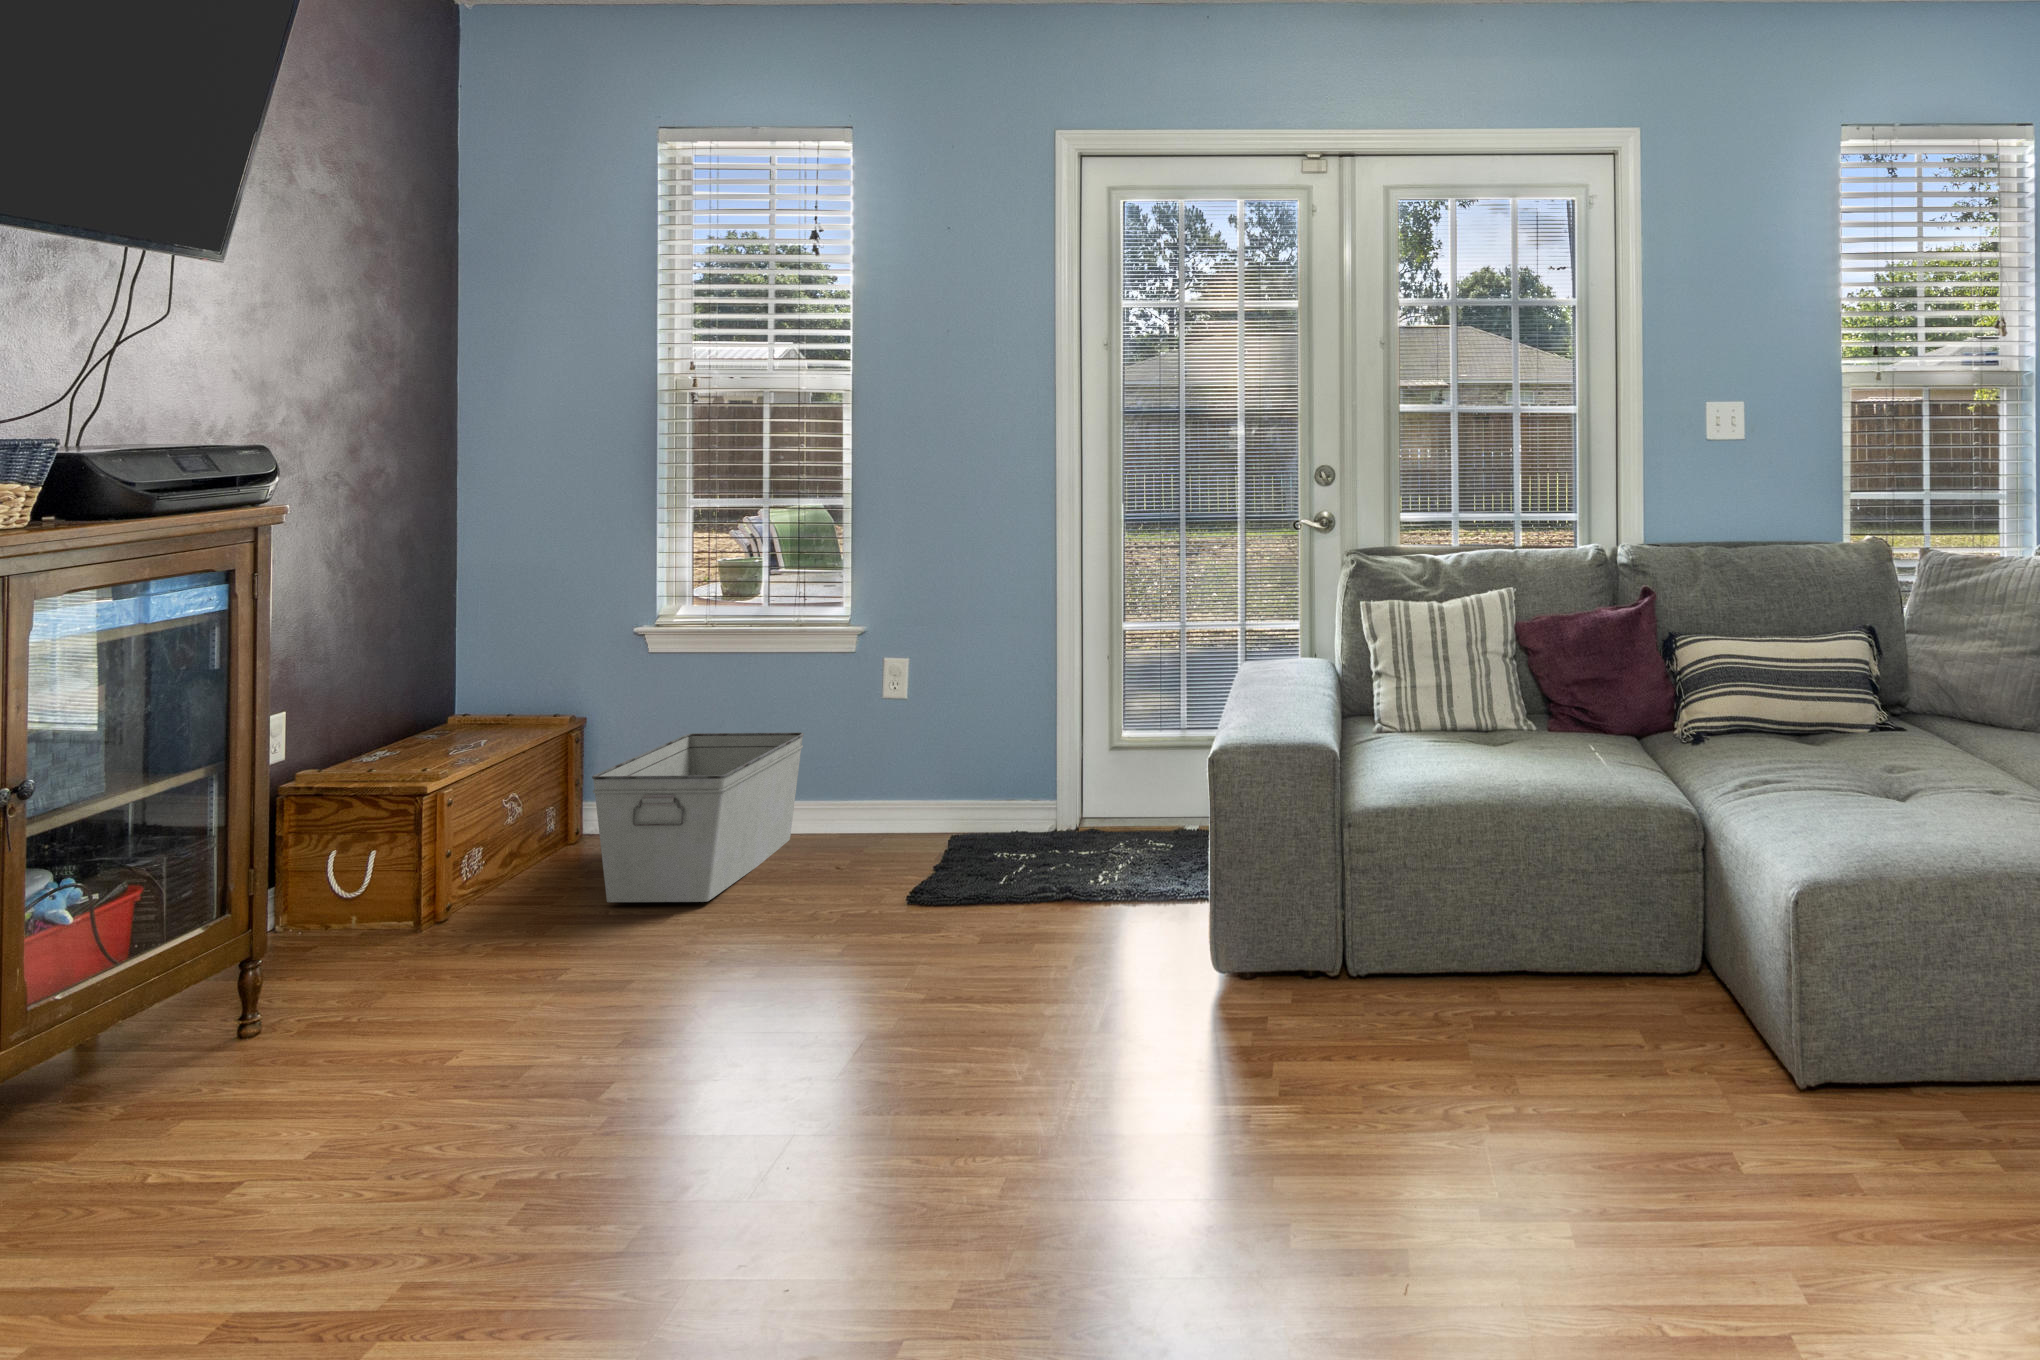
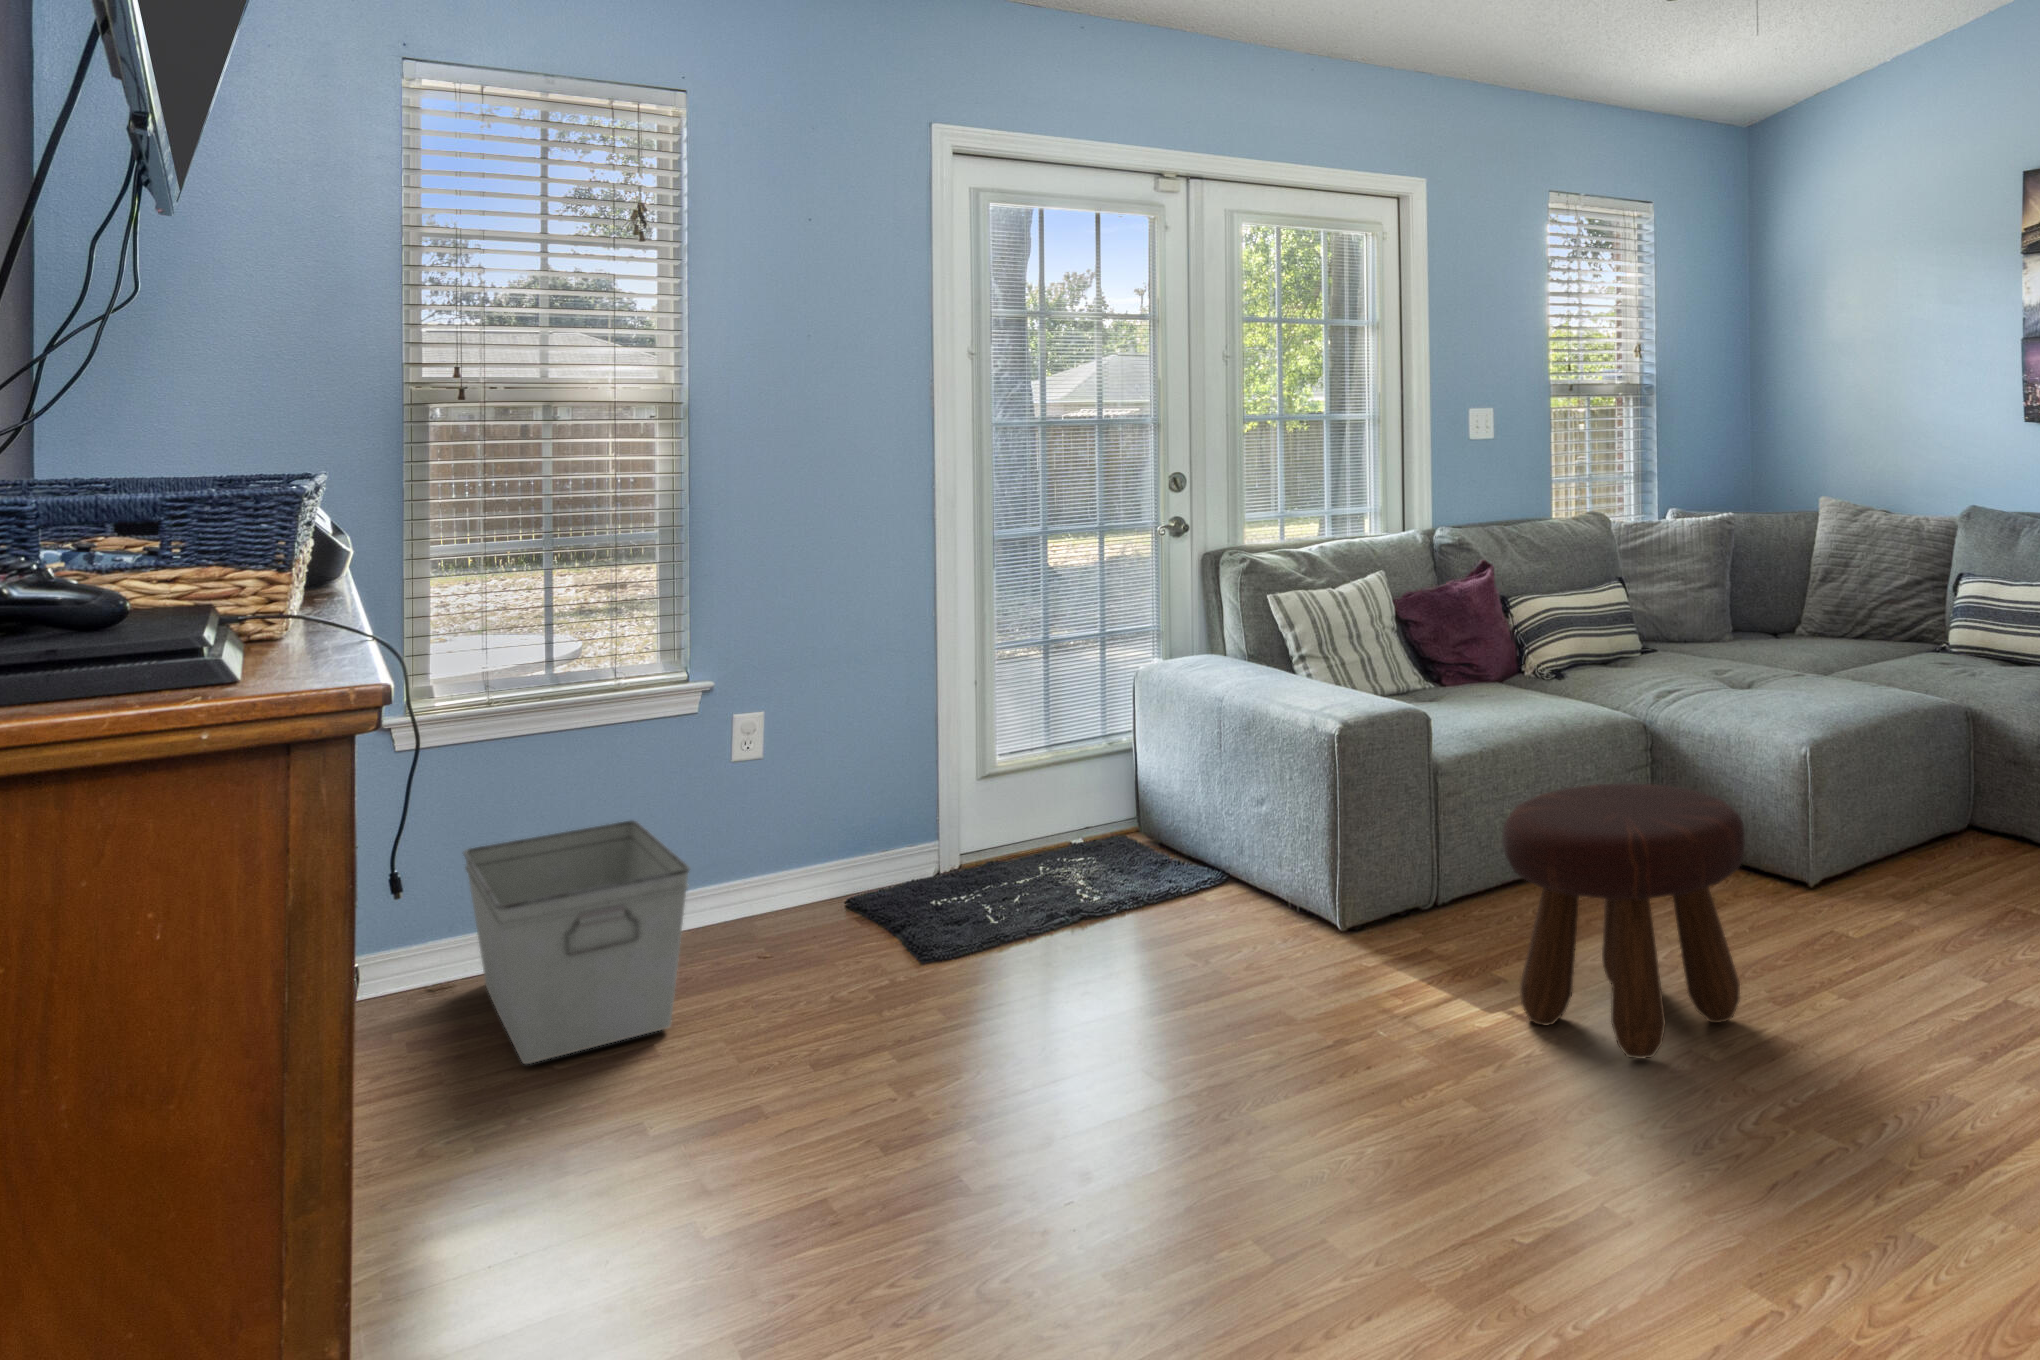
footstool: none [1152,863,1450,1207] -> present [1502,783,1745,1059]

